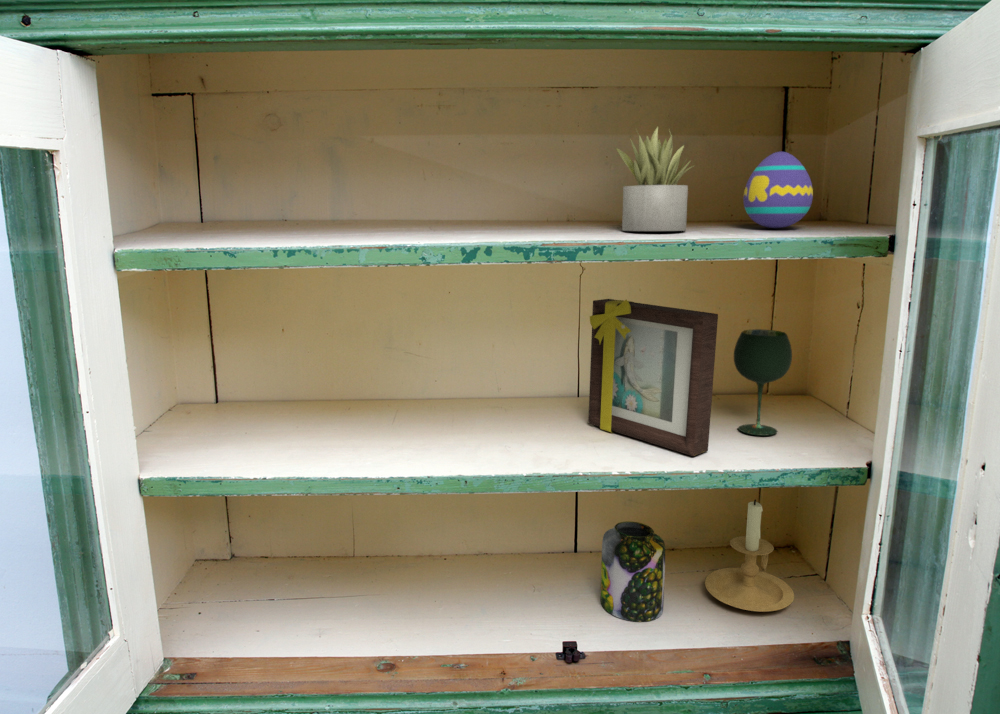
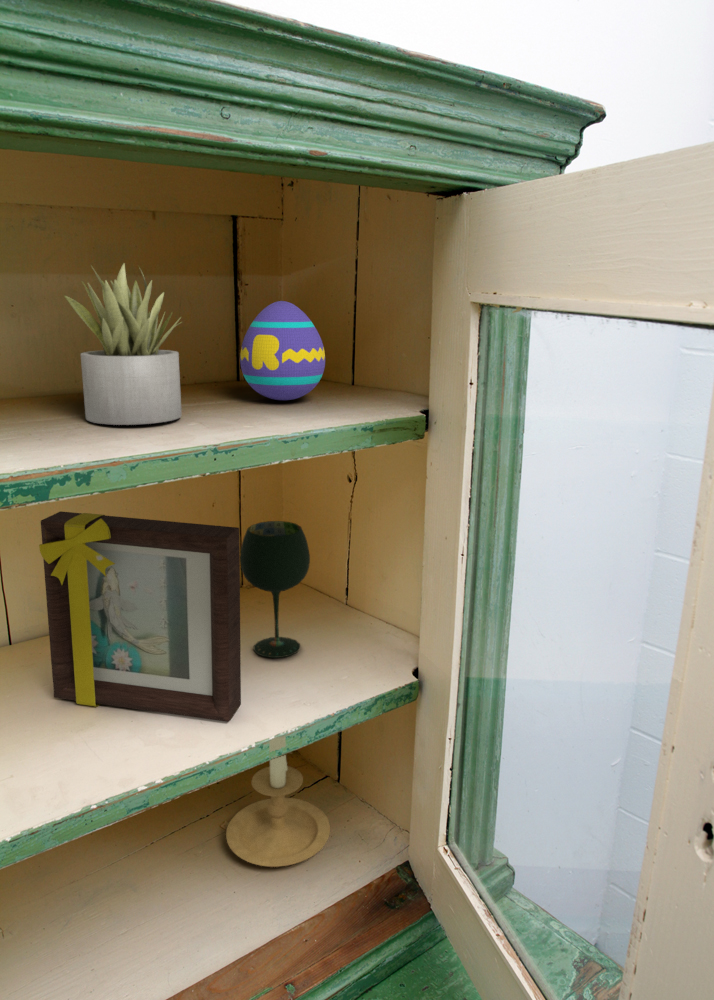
jar: present [601,521,665,622] -> none [96,806,191,949]

